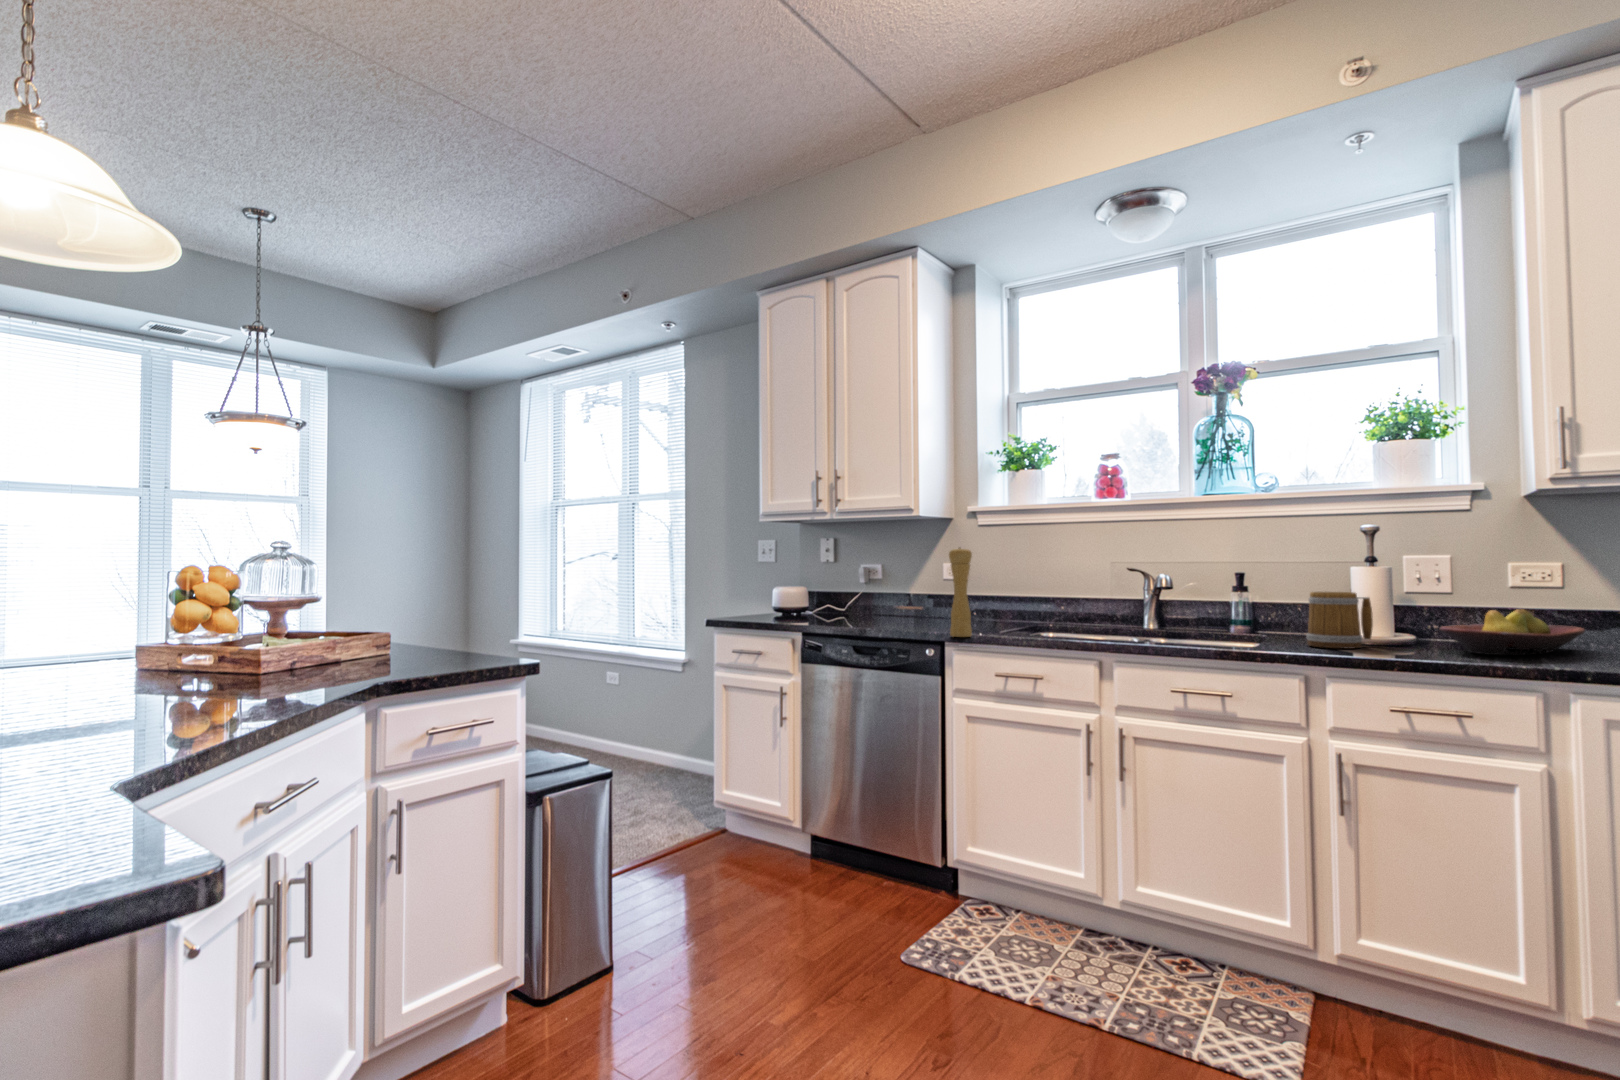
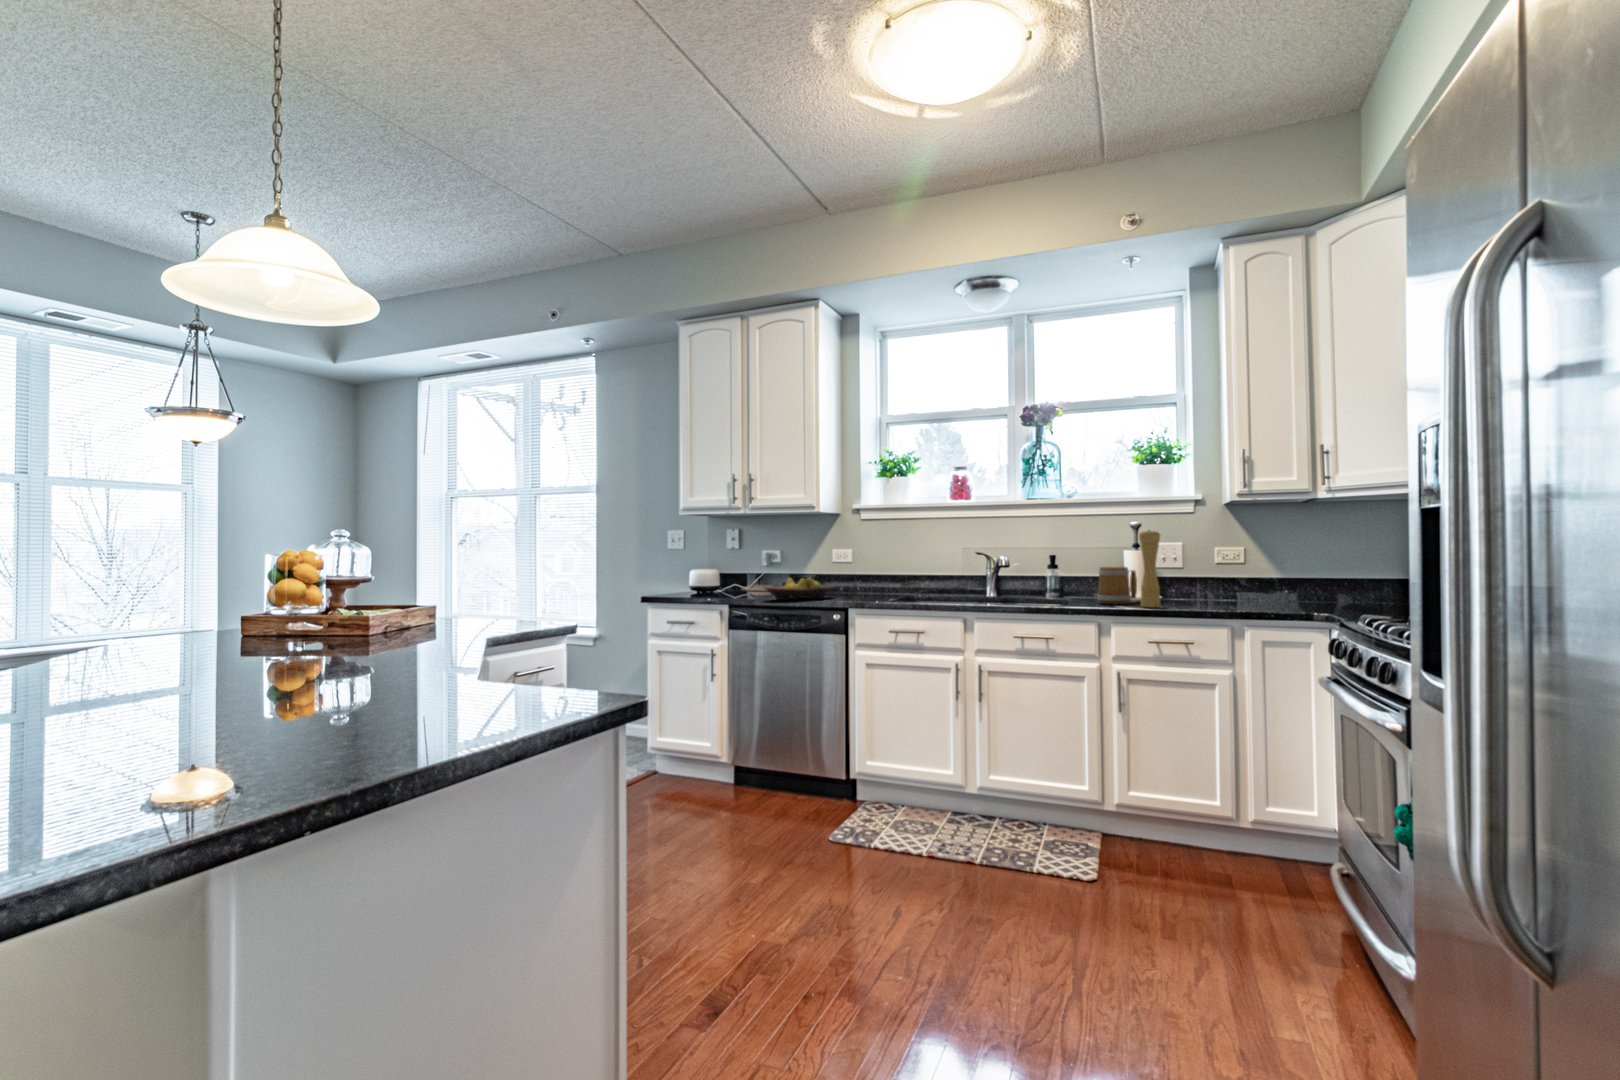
pepper mill: present [949,548,972,637] -> present [1139,530,1160,607]
fruit bowl: present [1439,609,1585,655] -> present [765,577,835,600]

